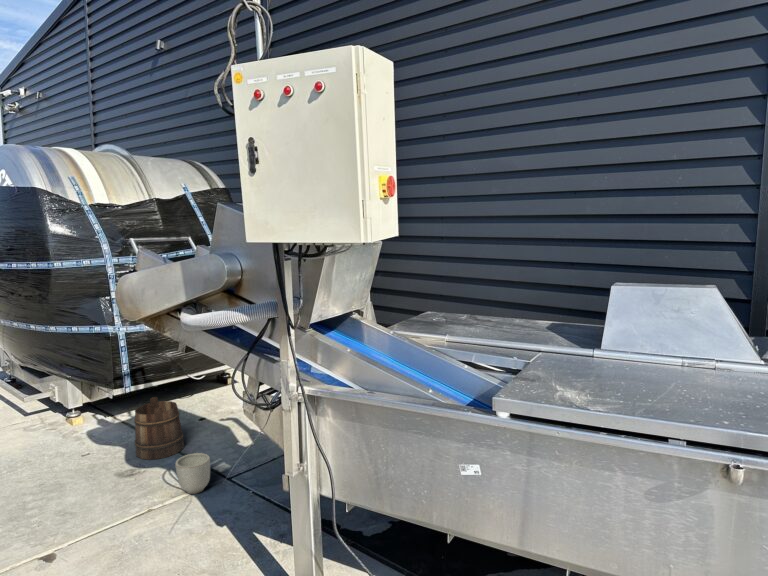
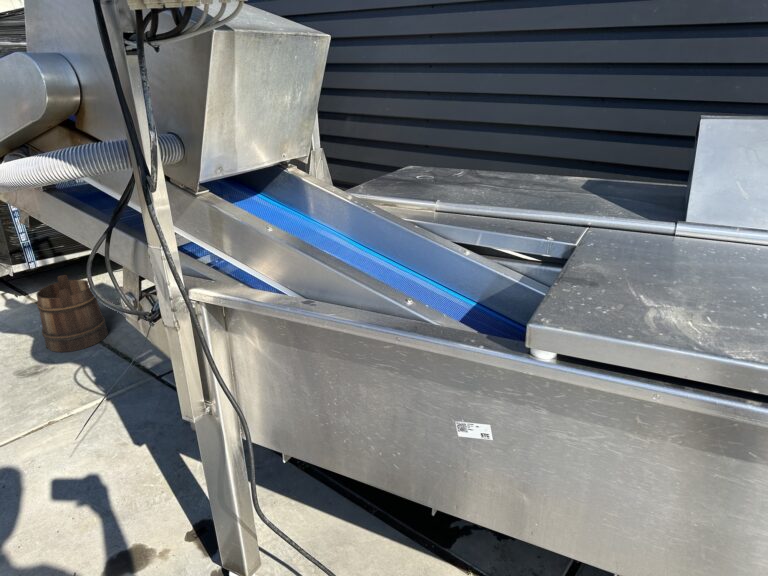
planter: present [175,453,210,494] -> none [81,350,130,400]

